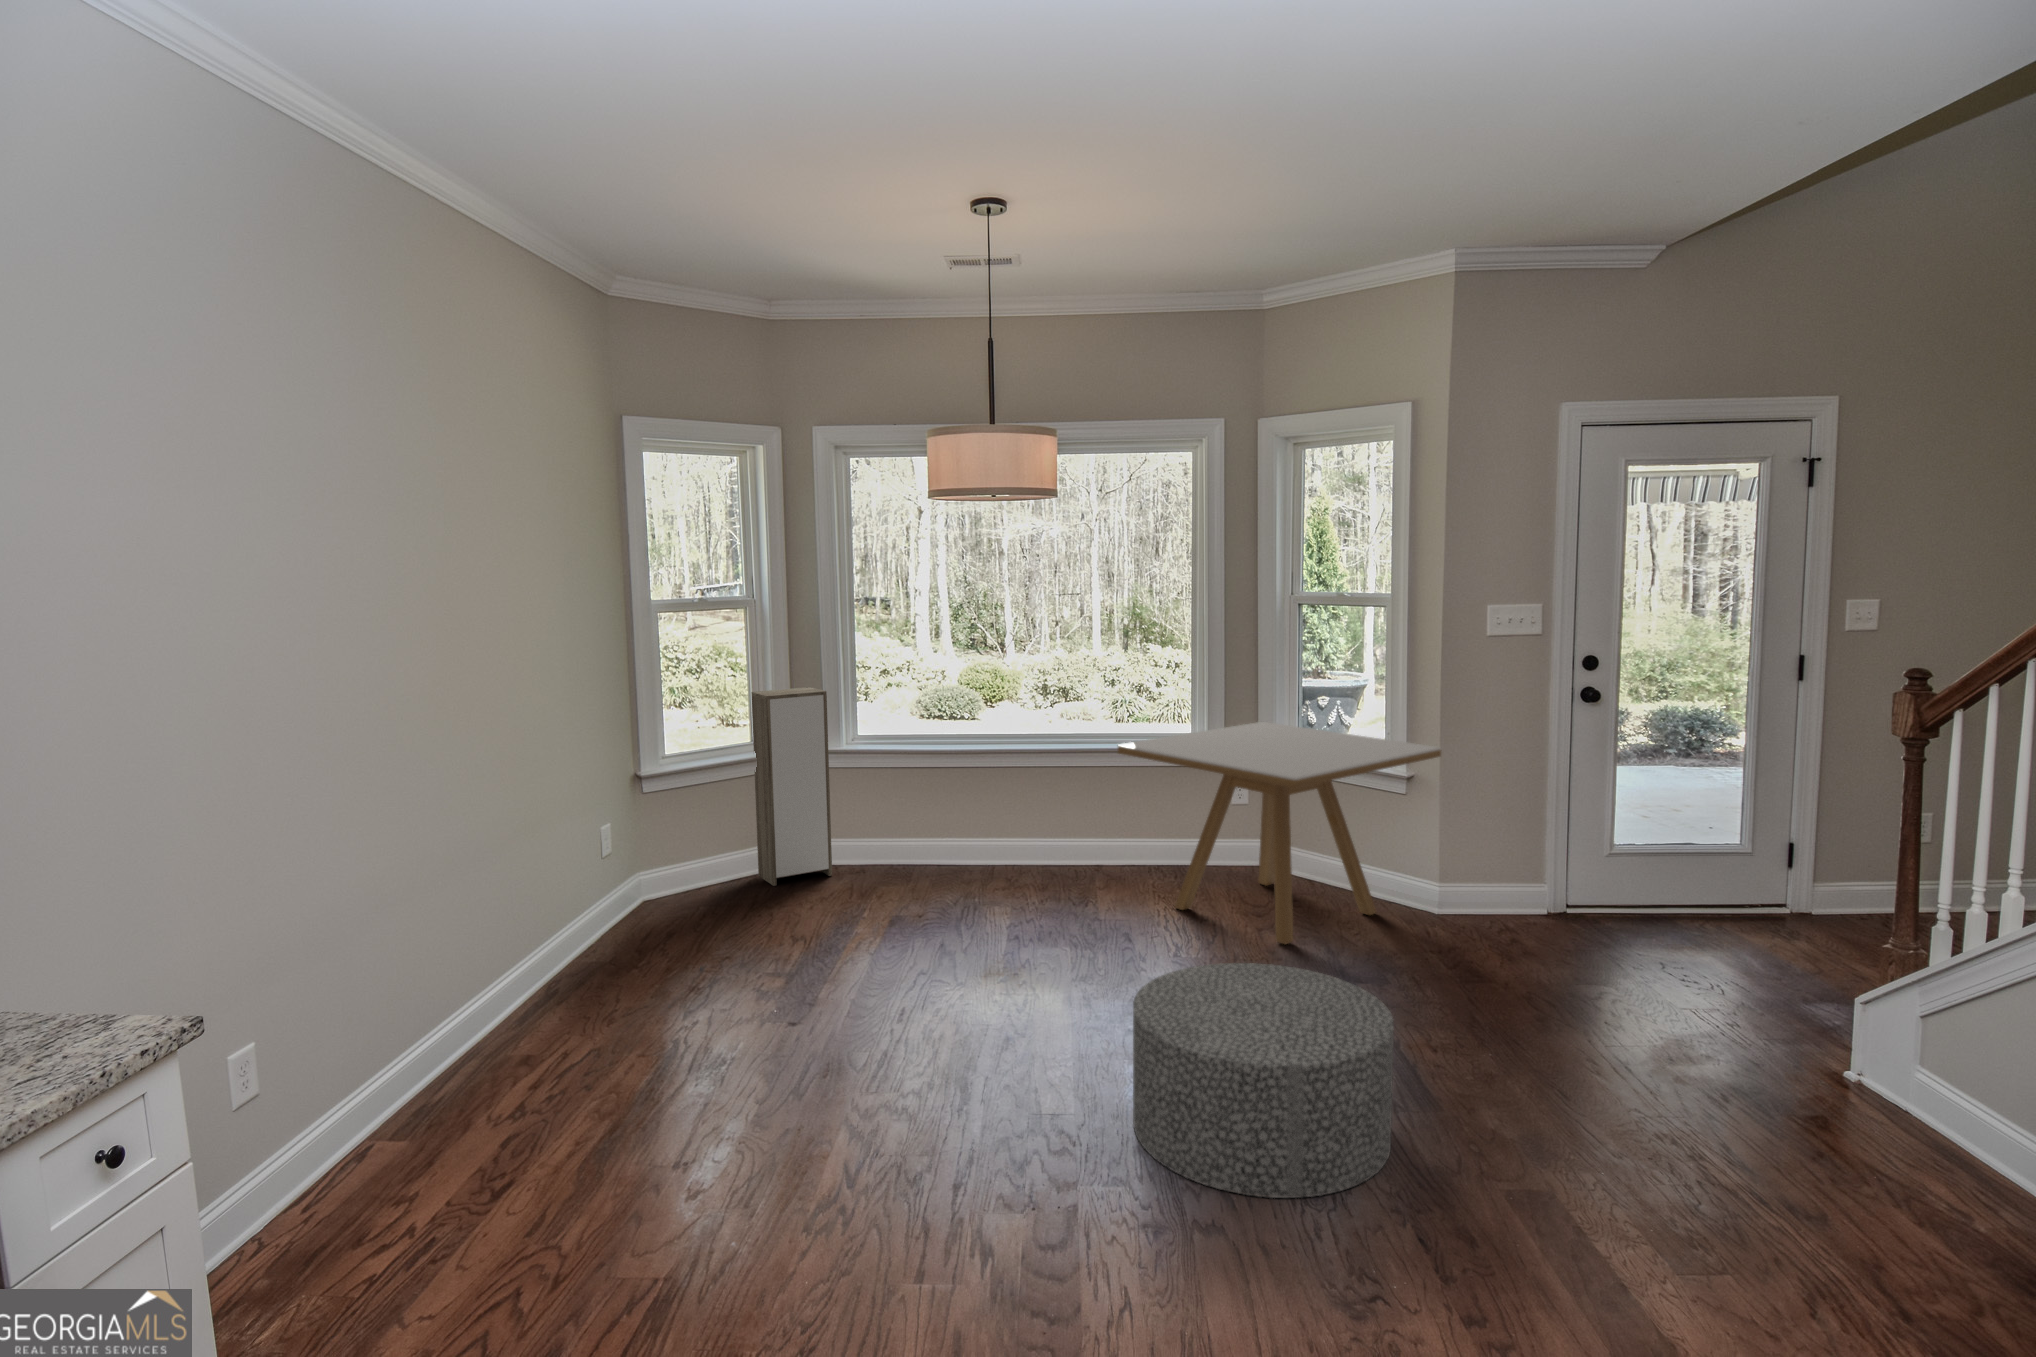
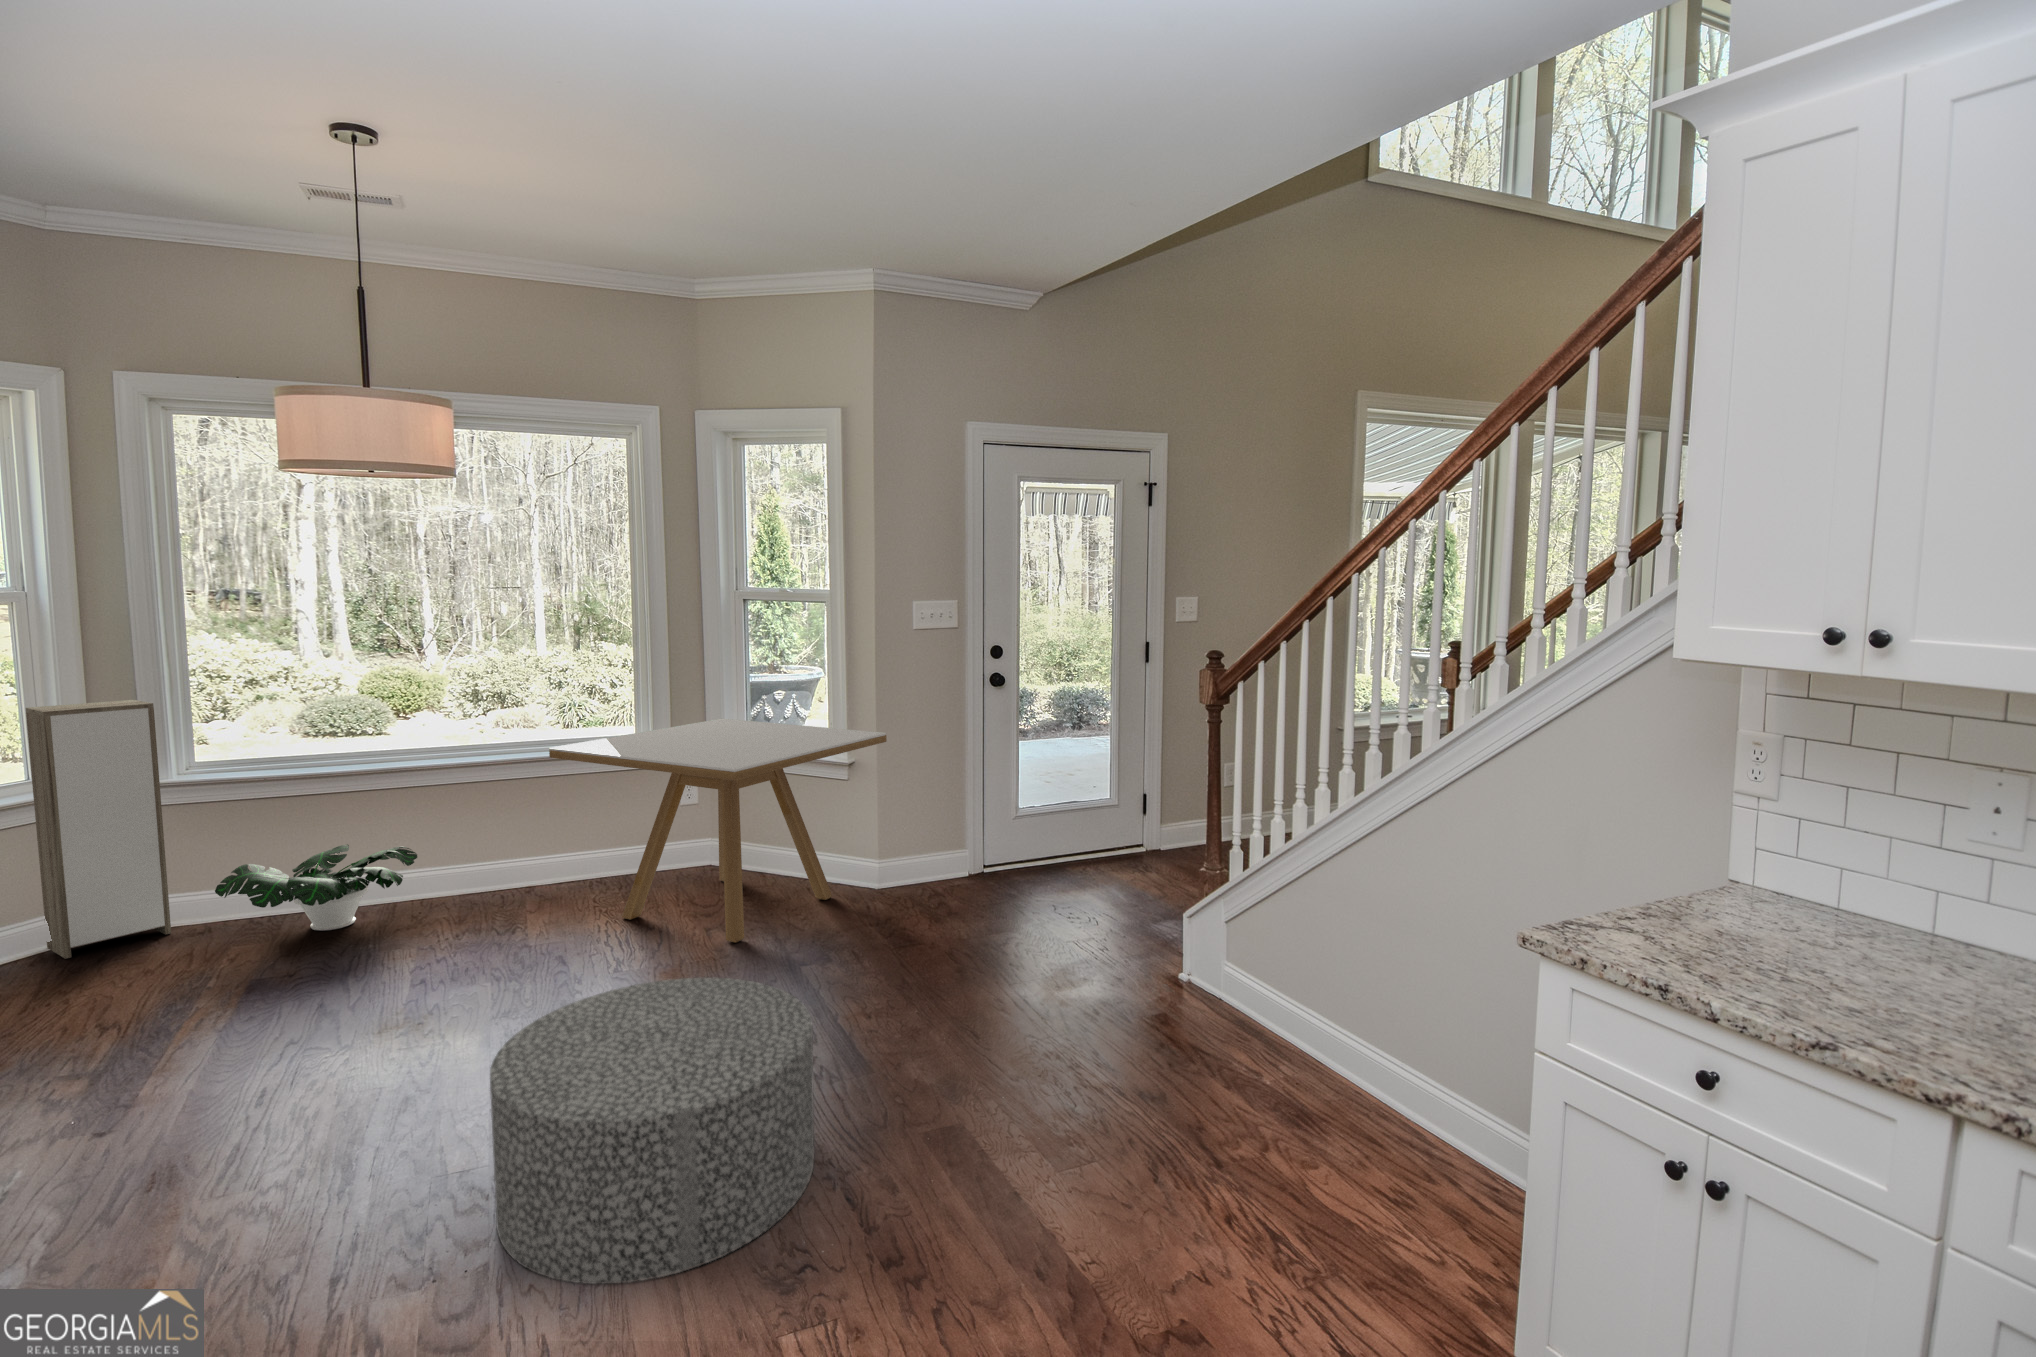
potted plant: none [866,816,1001,887] -> present [215,844,417,931]

